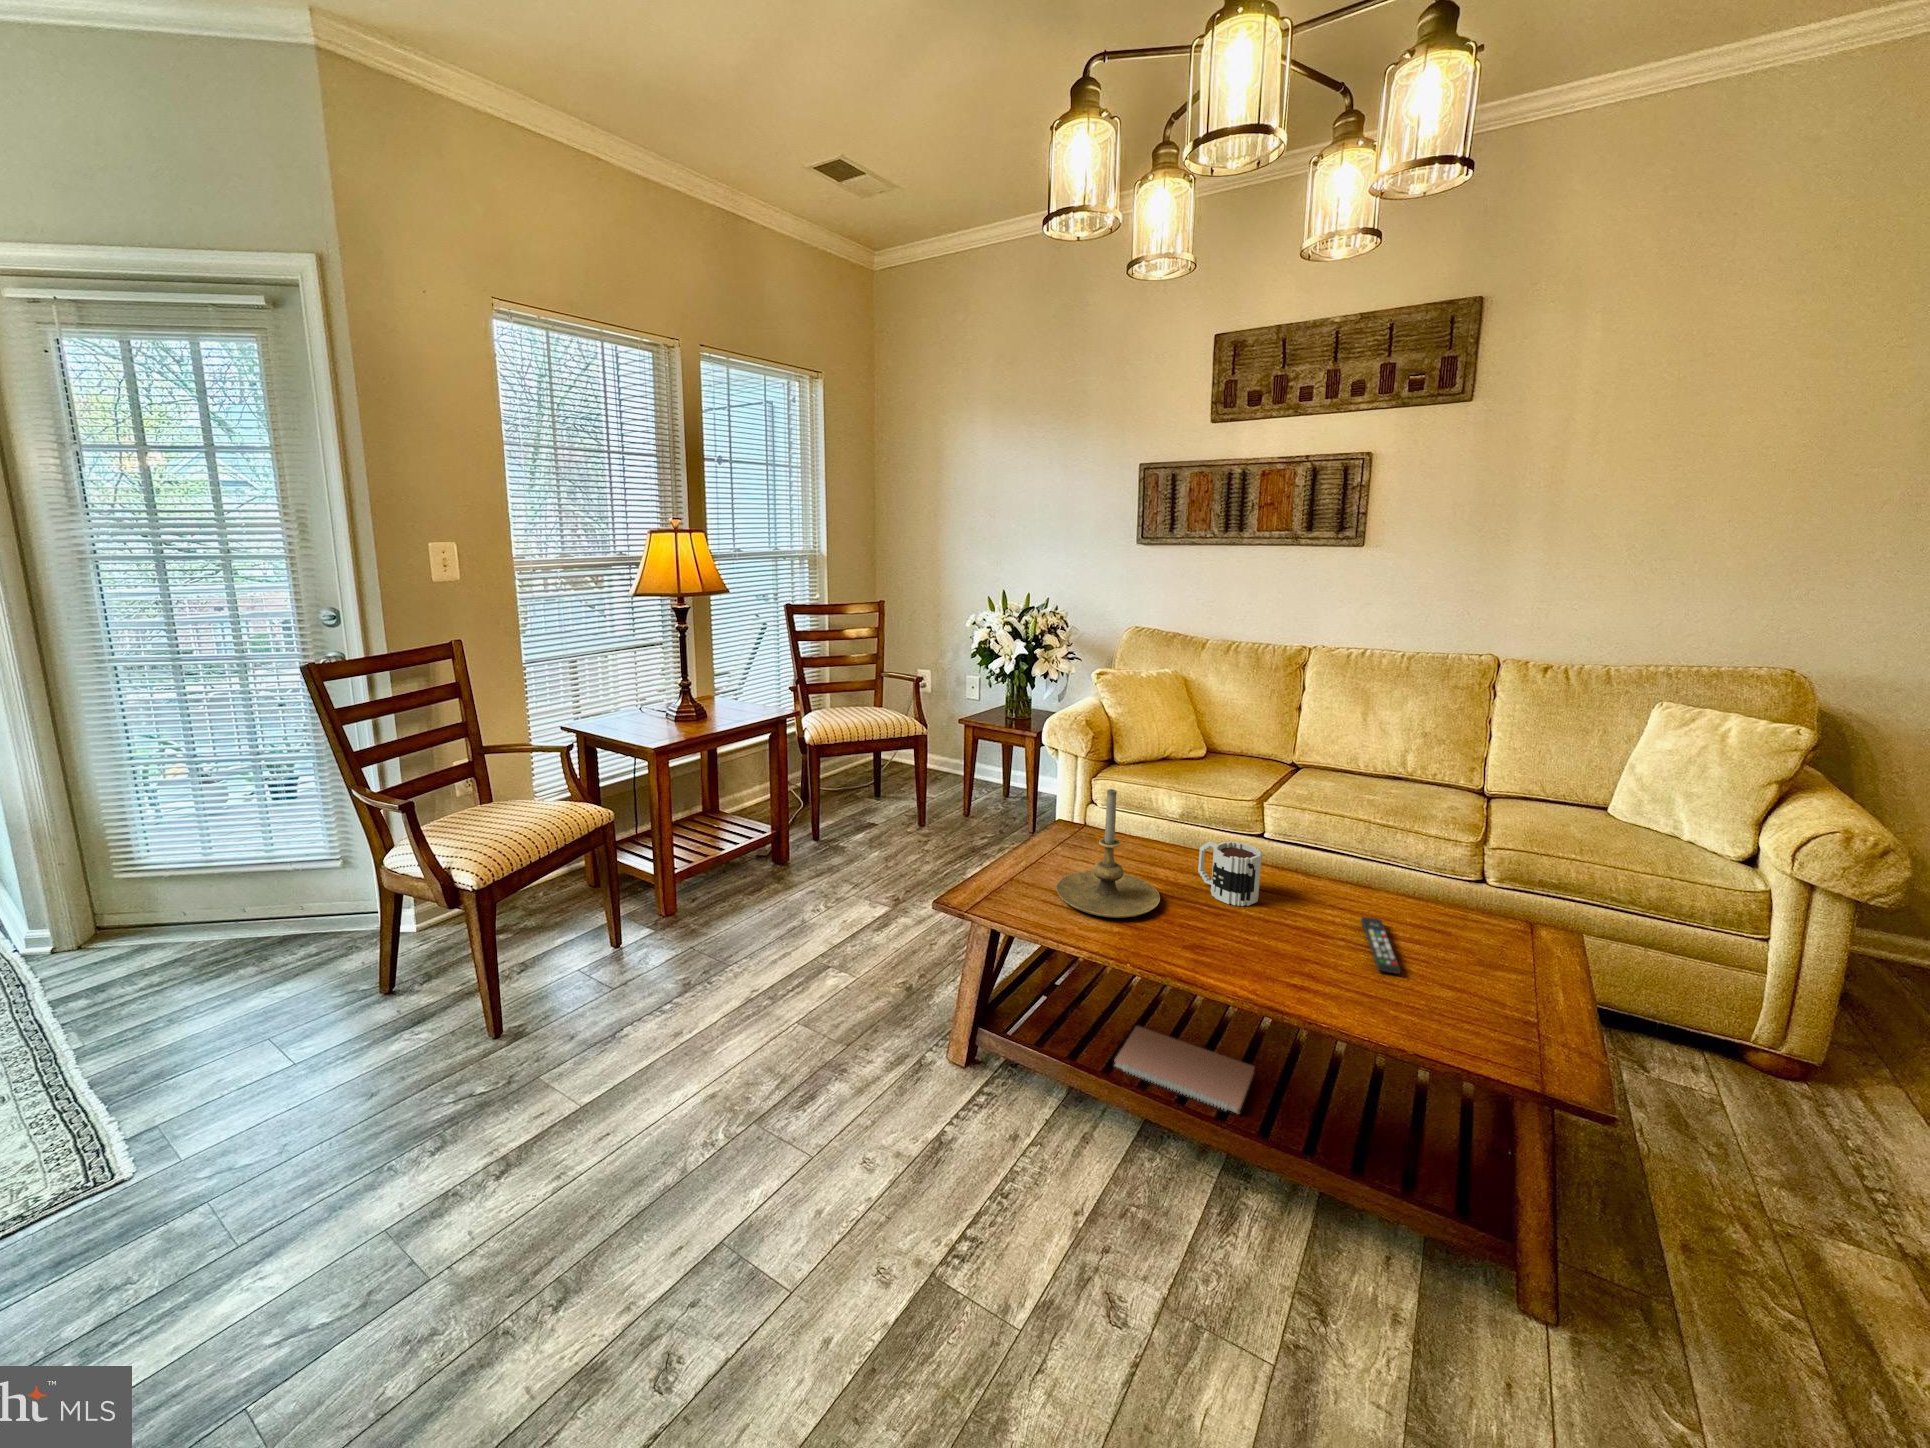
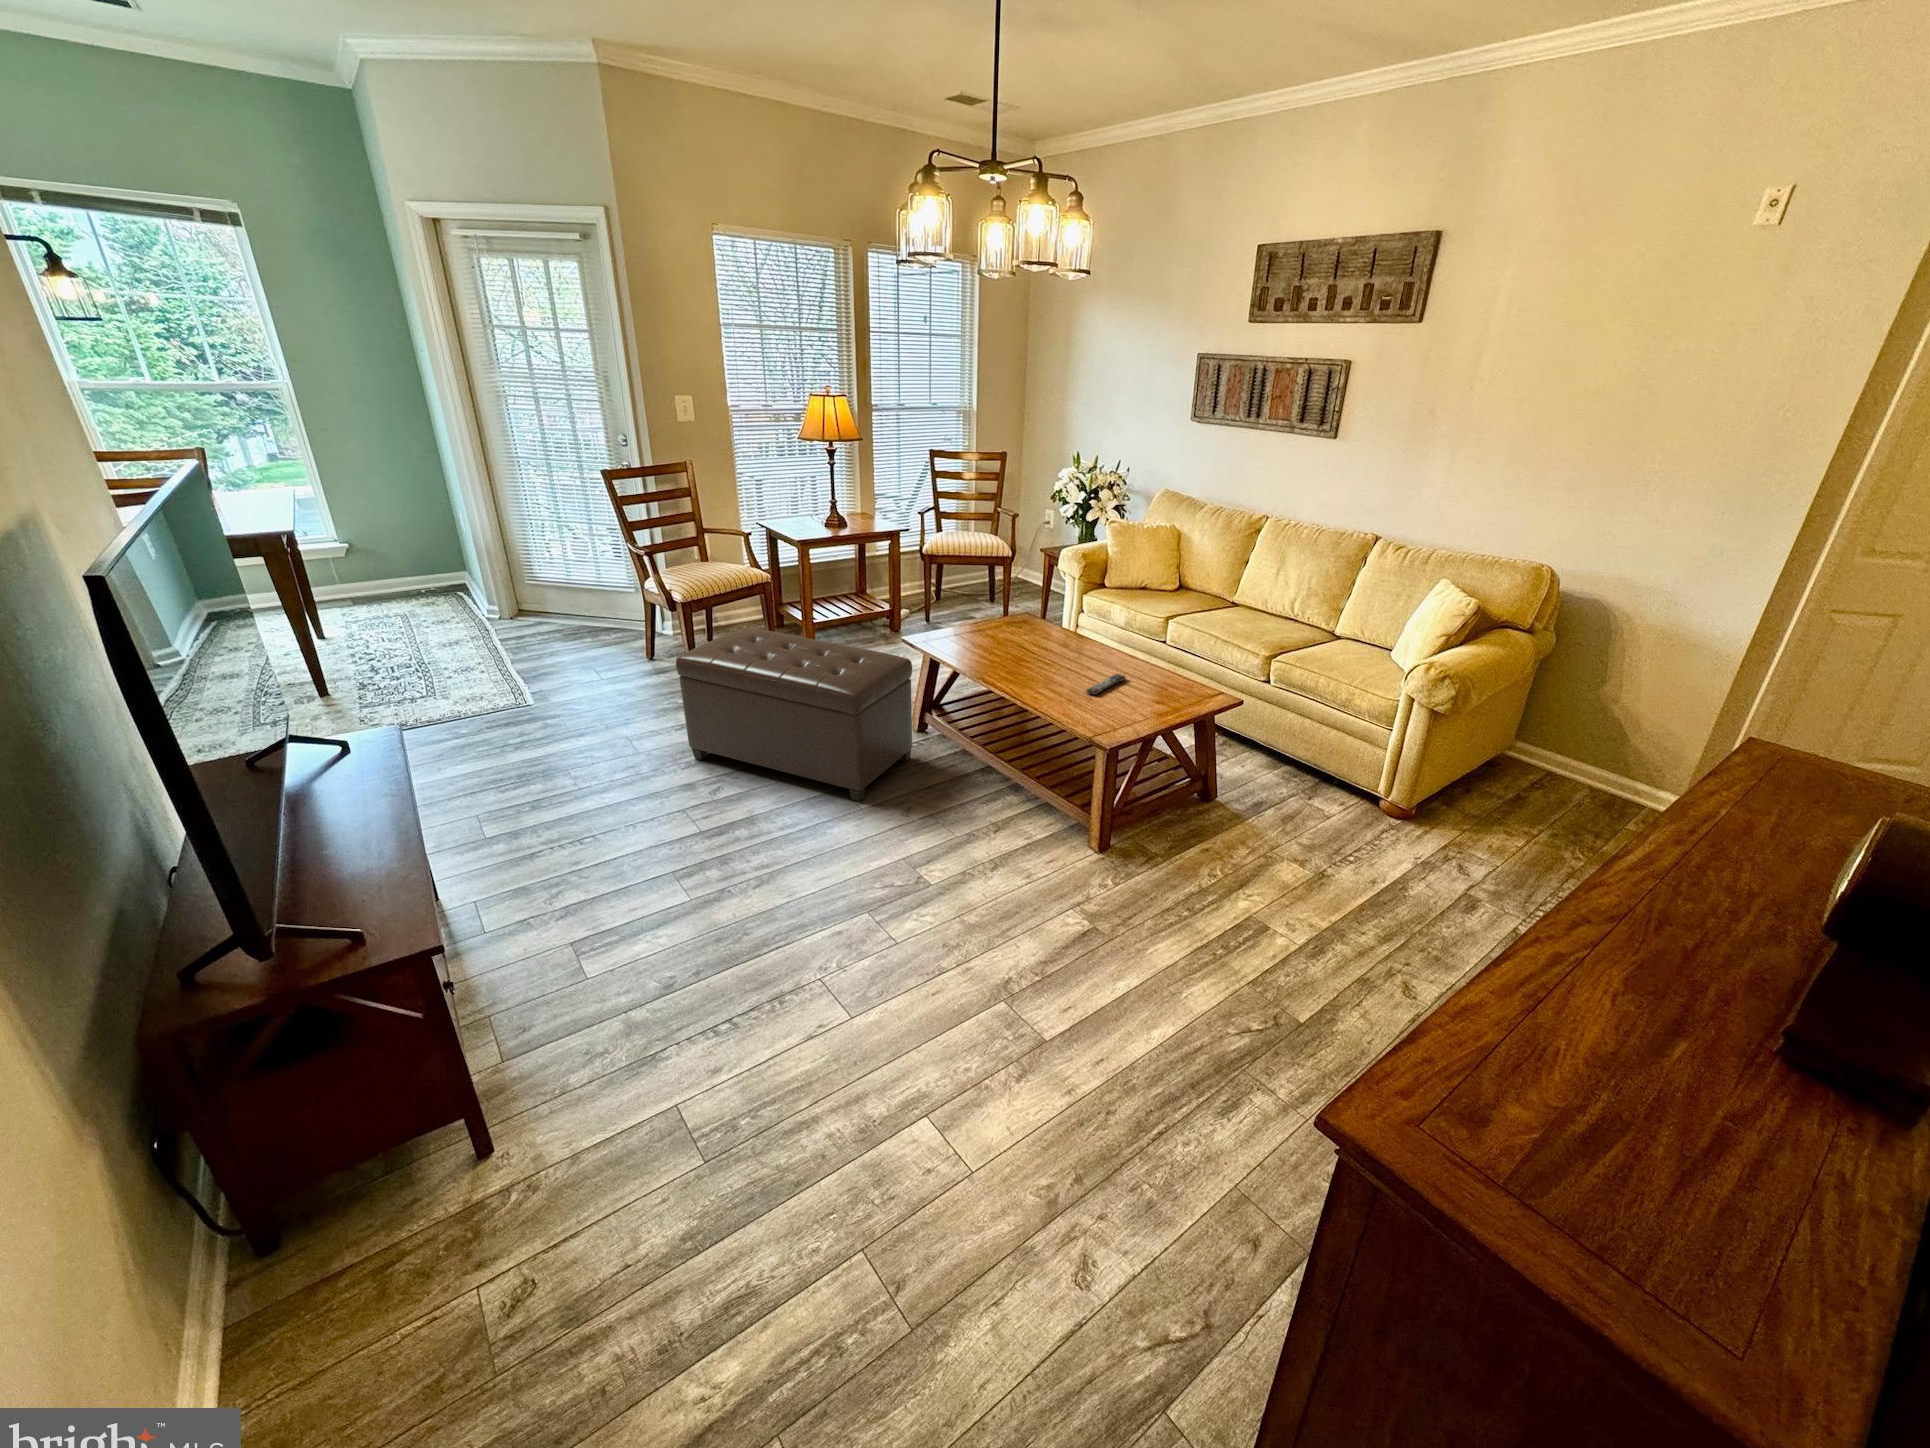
candle holder: present [1056,789,1160,918] -> none [965,585,1023,657]
mug: present [1198,841,1262,906] -> none [1054,626,1082,663]
ottoman: none [538,932,1022,1315] -> present [676,628,912,801]
notebook: present [1114,1026,1254,1113] -> none [974,722,1045,759]

